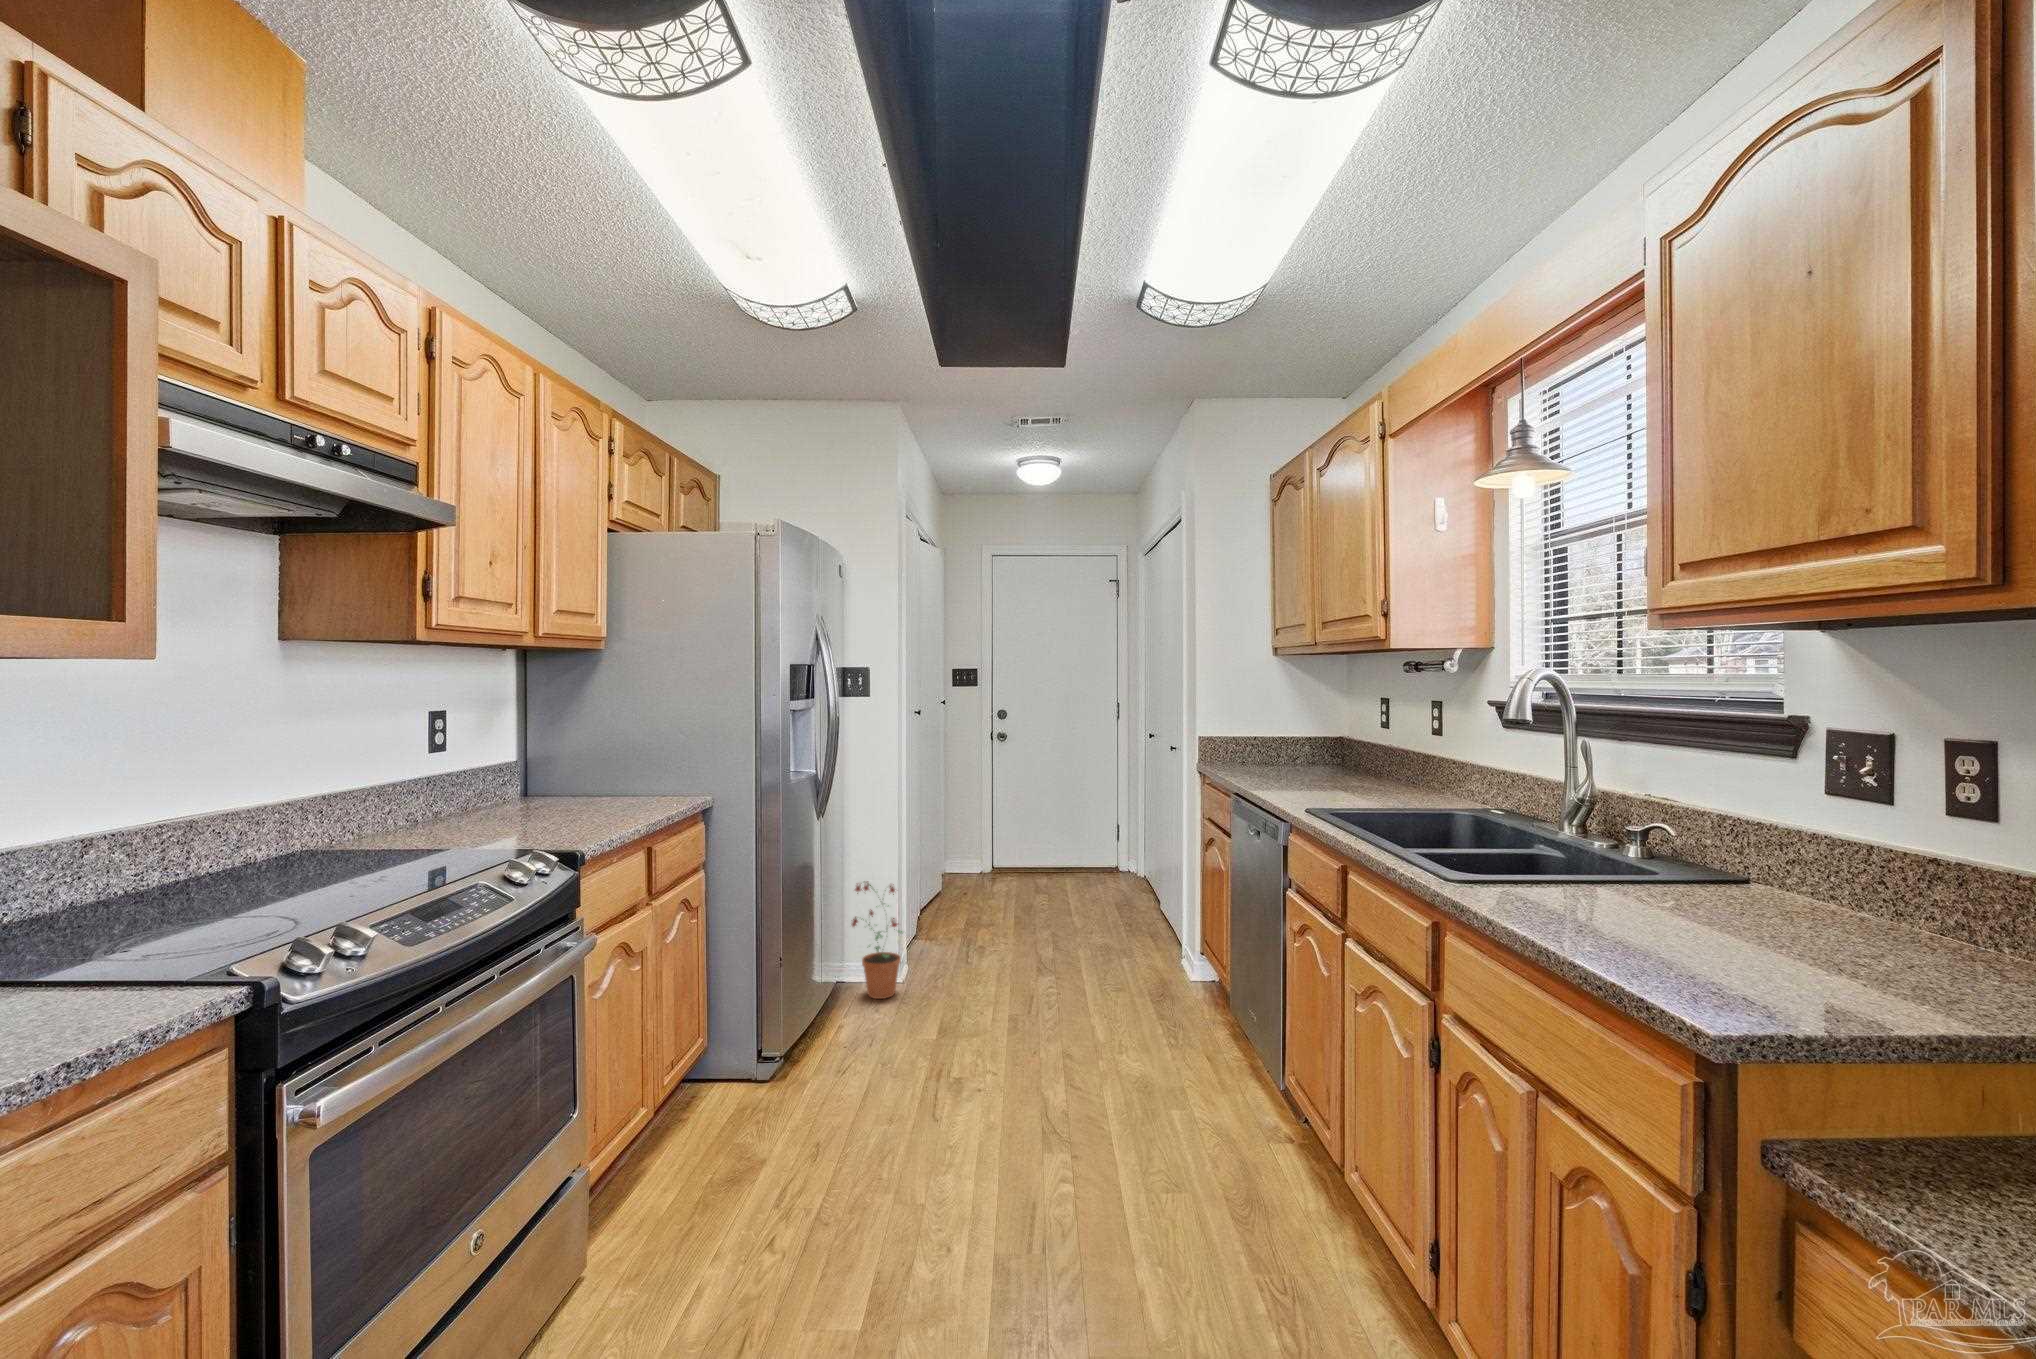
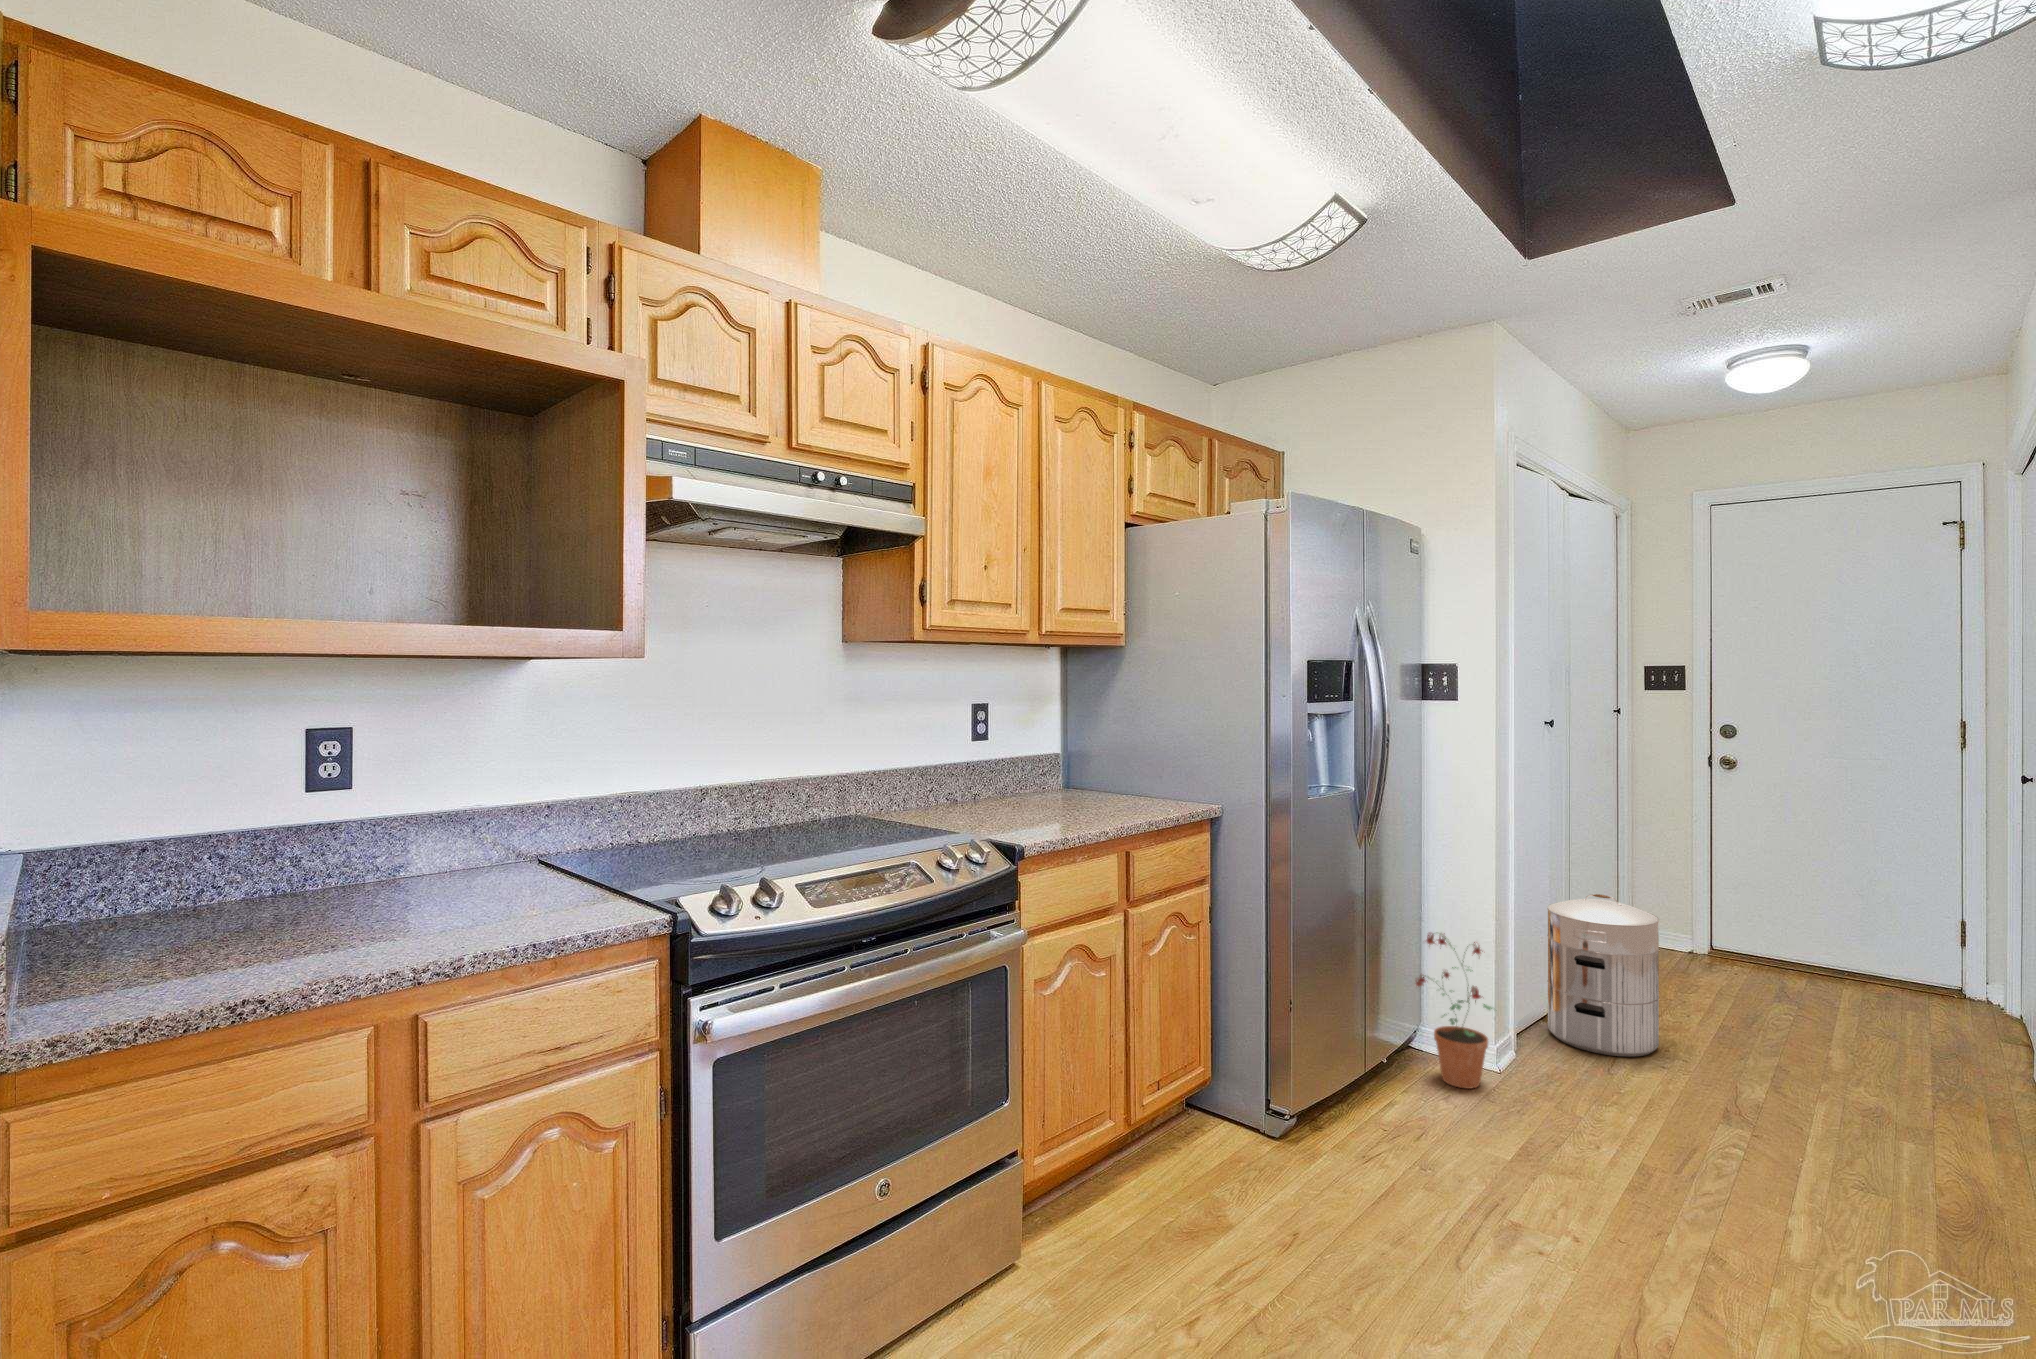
waste bin: none [920,836,989,950] -> present [1547,894,1659,1057]

